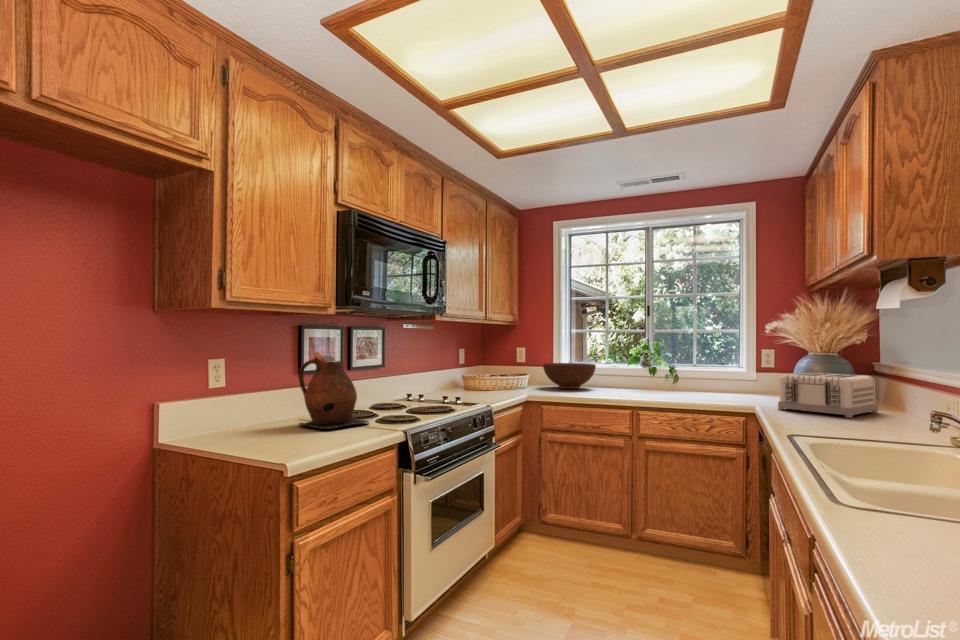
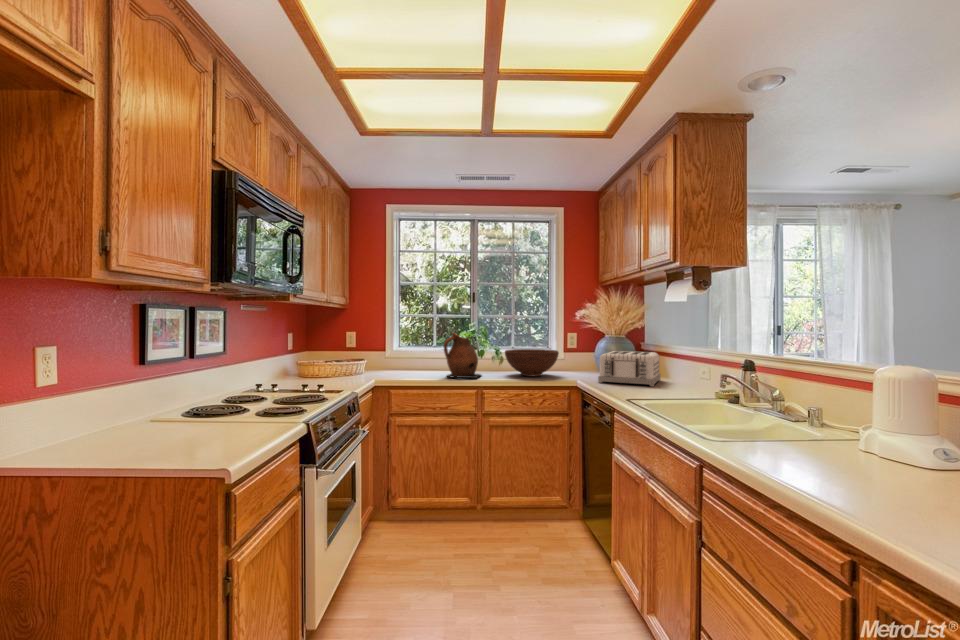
ceramic pitcher: present [298,352,369,430] -> present [444,333,481,378]
fruit bowl: present [543,363,596,389] -> present [505,349,559,376]

